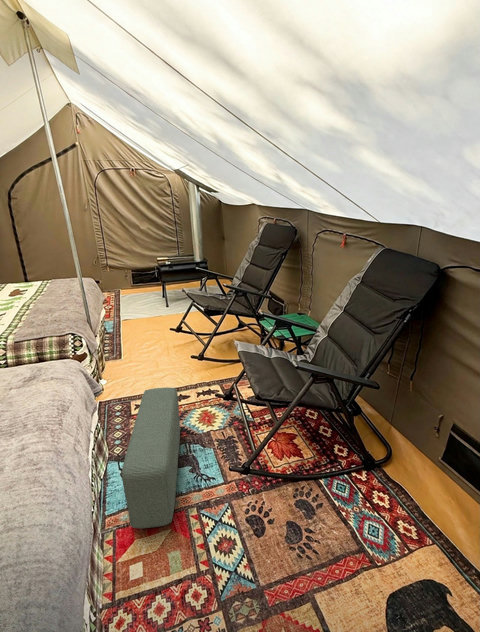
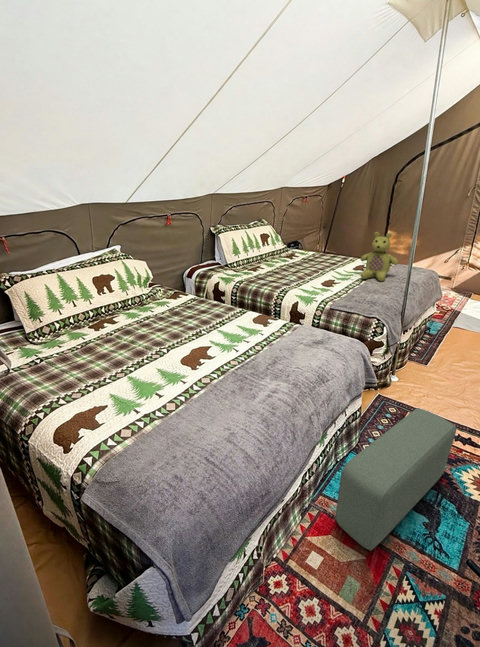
stuffed bear: none [19,253,62,303] -> present [360,232,398,281]

